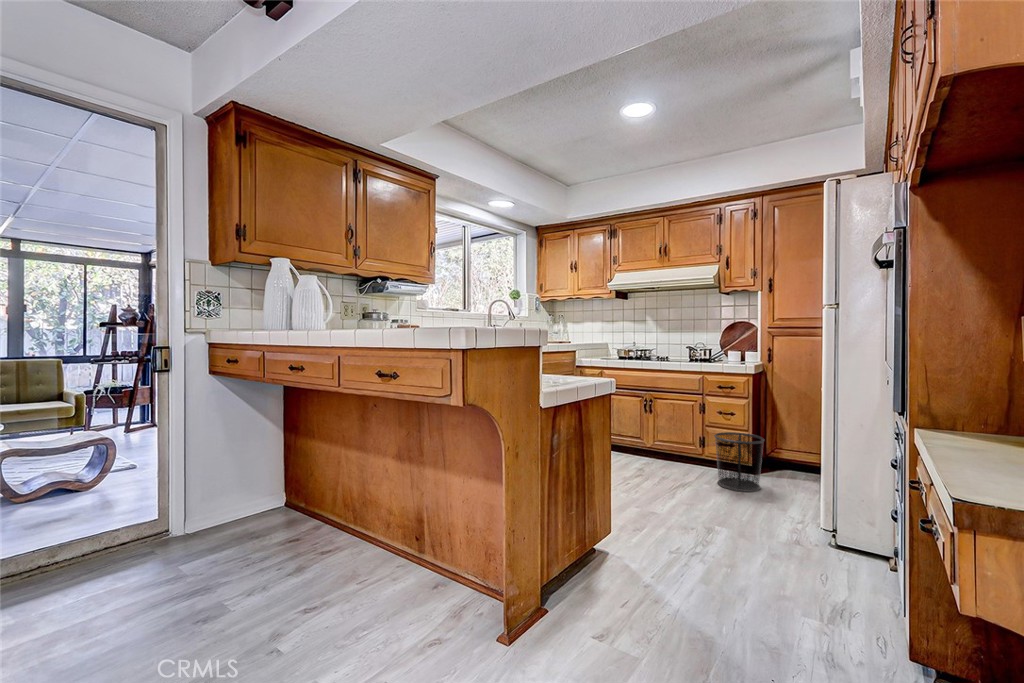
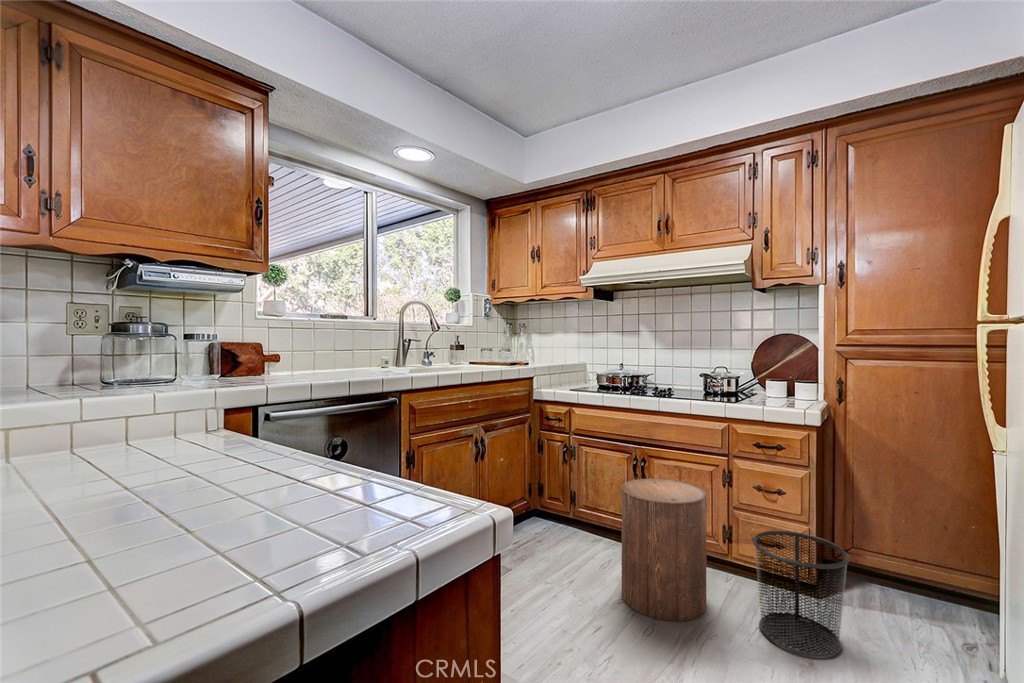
stool: none [639,408,689,482] -> present [622,479,707,621]

